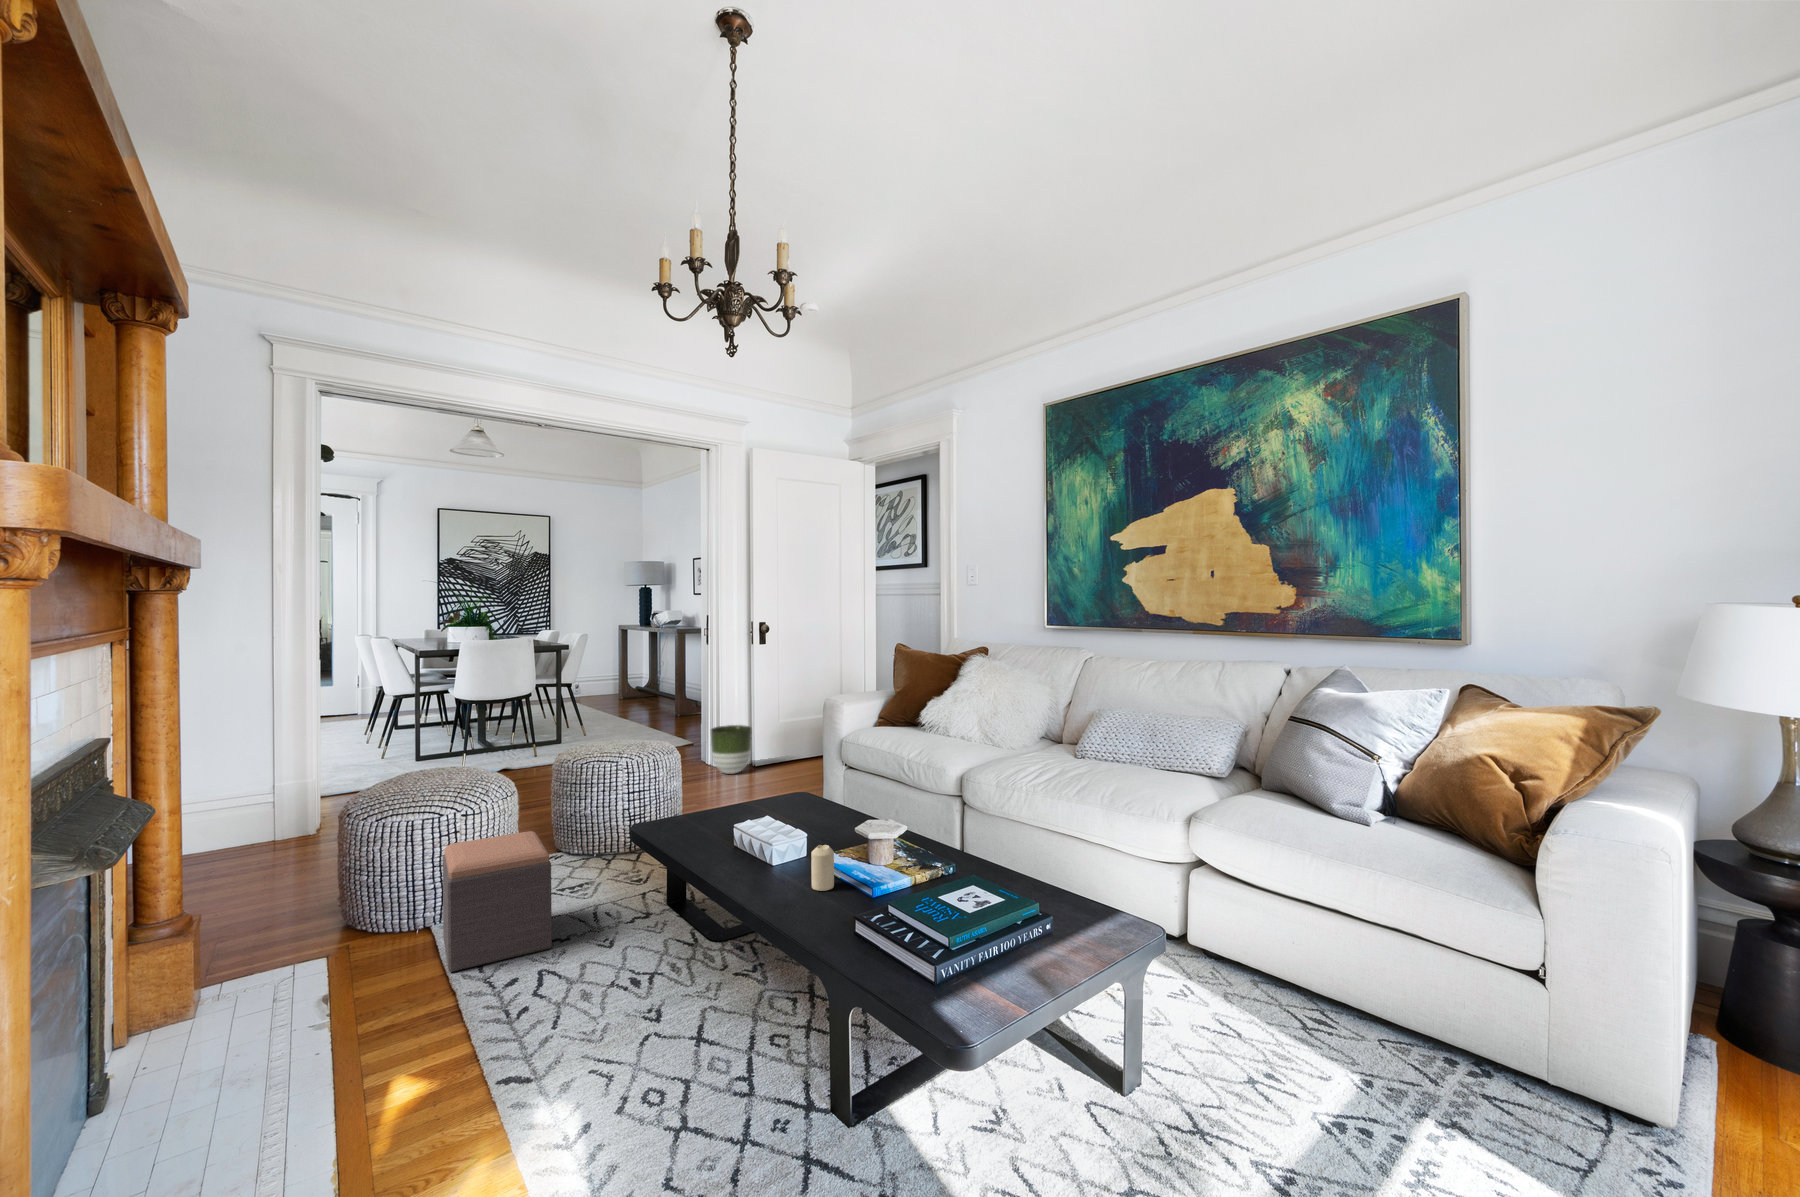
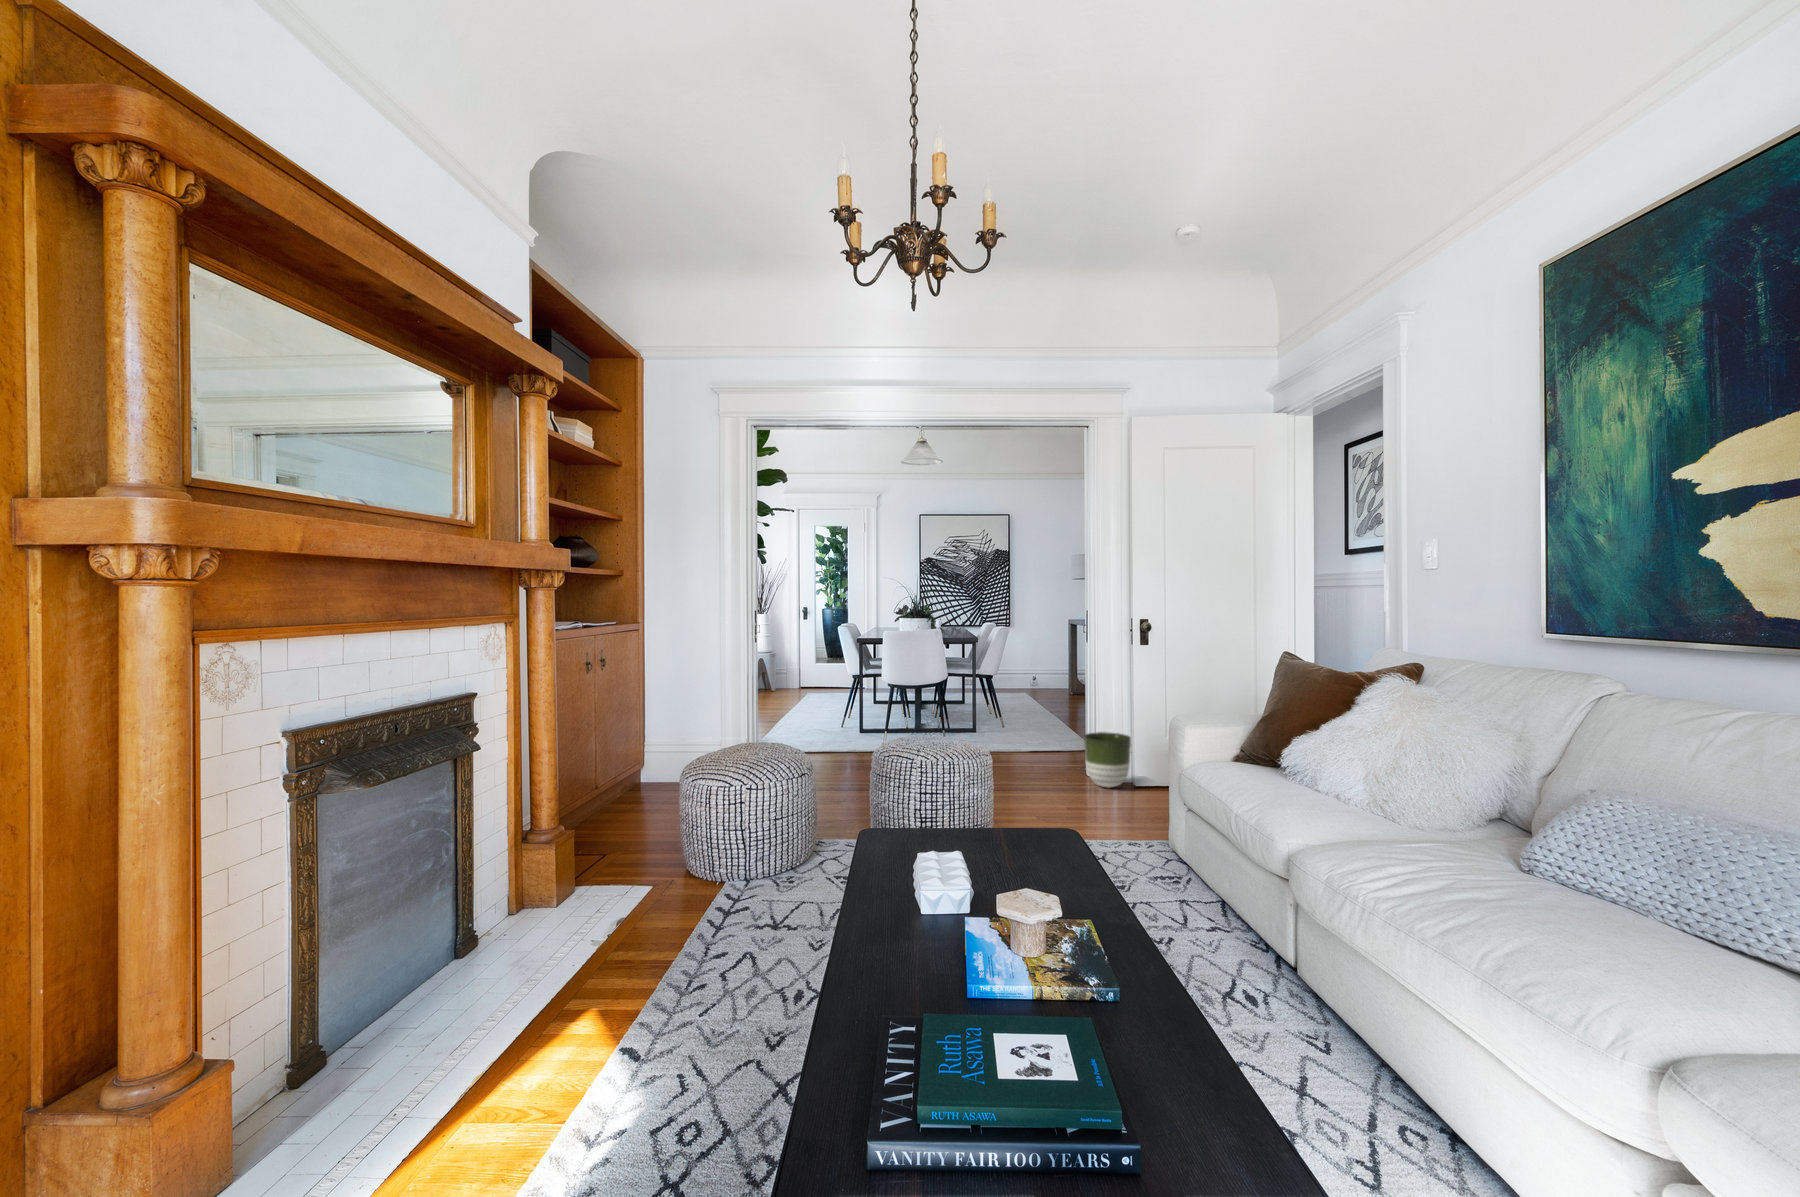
footstool: present [443,831,552,972] -> none [689,813,797,937]
candle: present [811,845,834,891] -> none [878,910,909,975]

